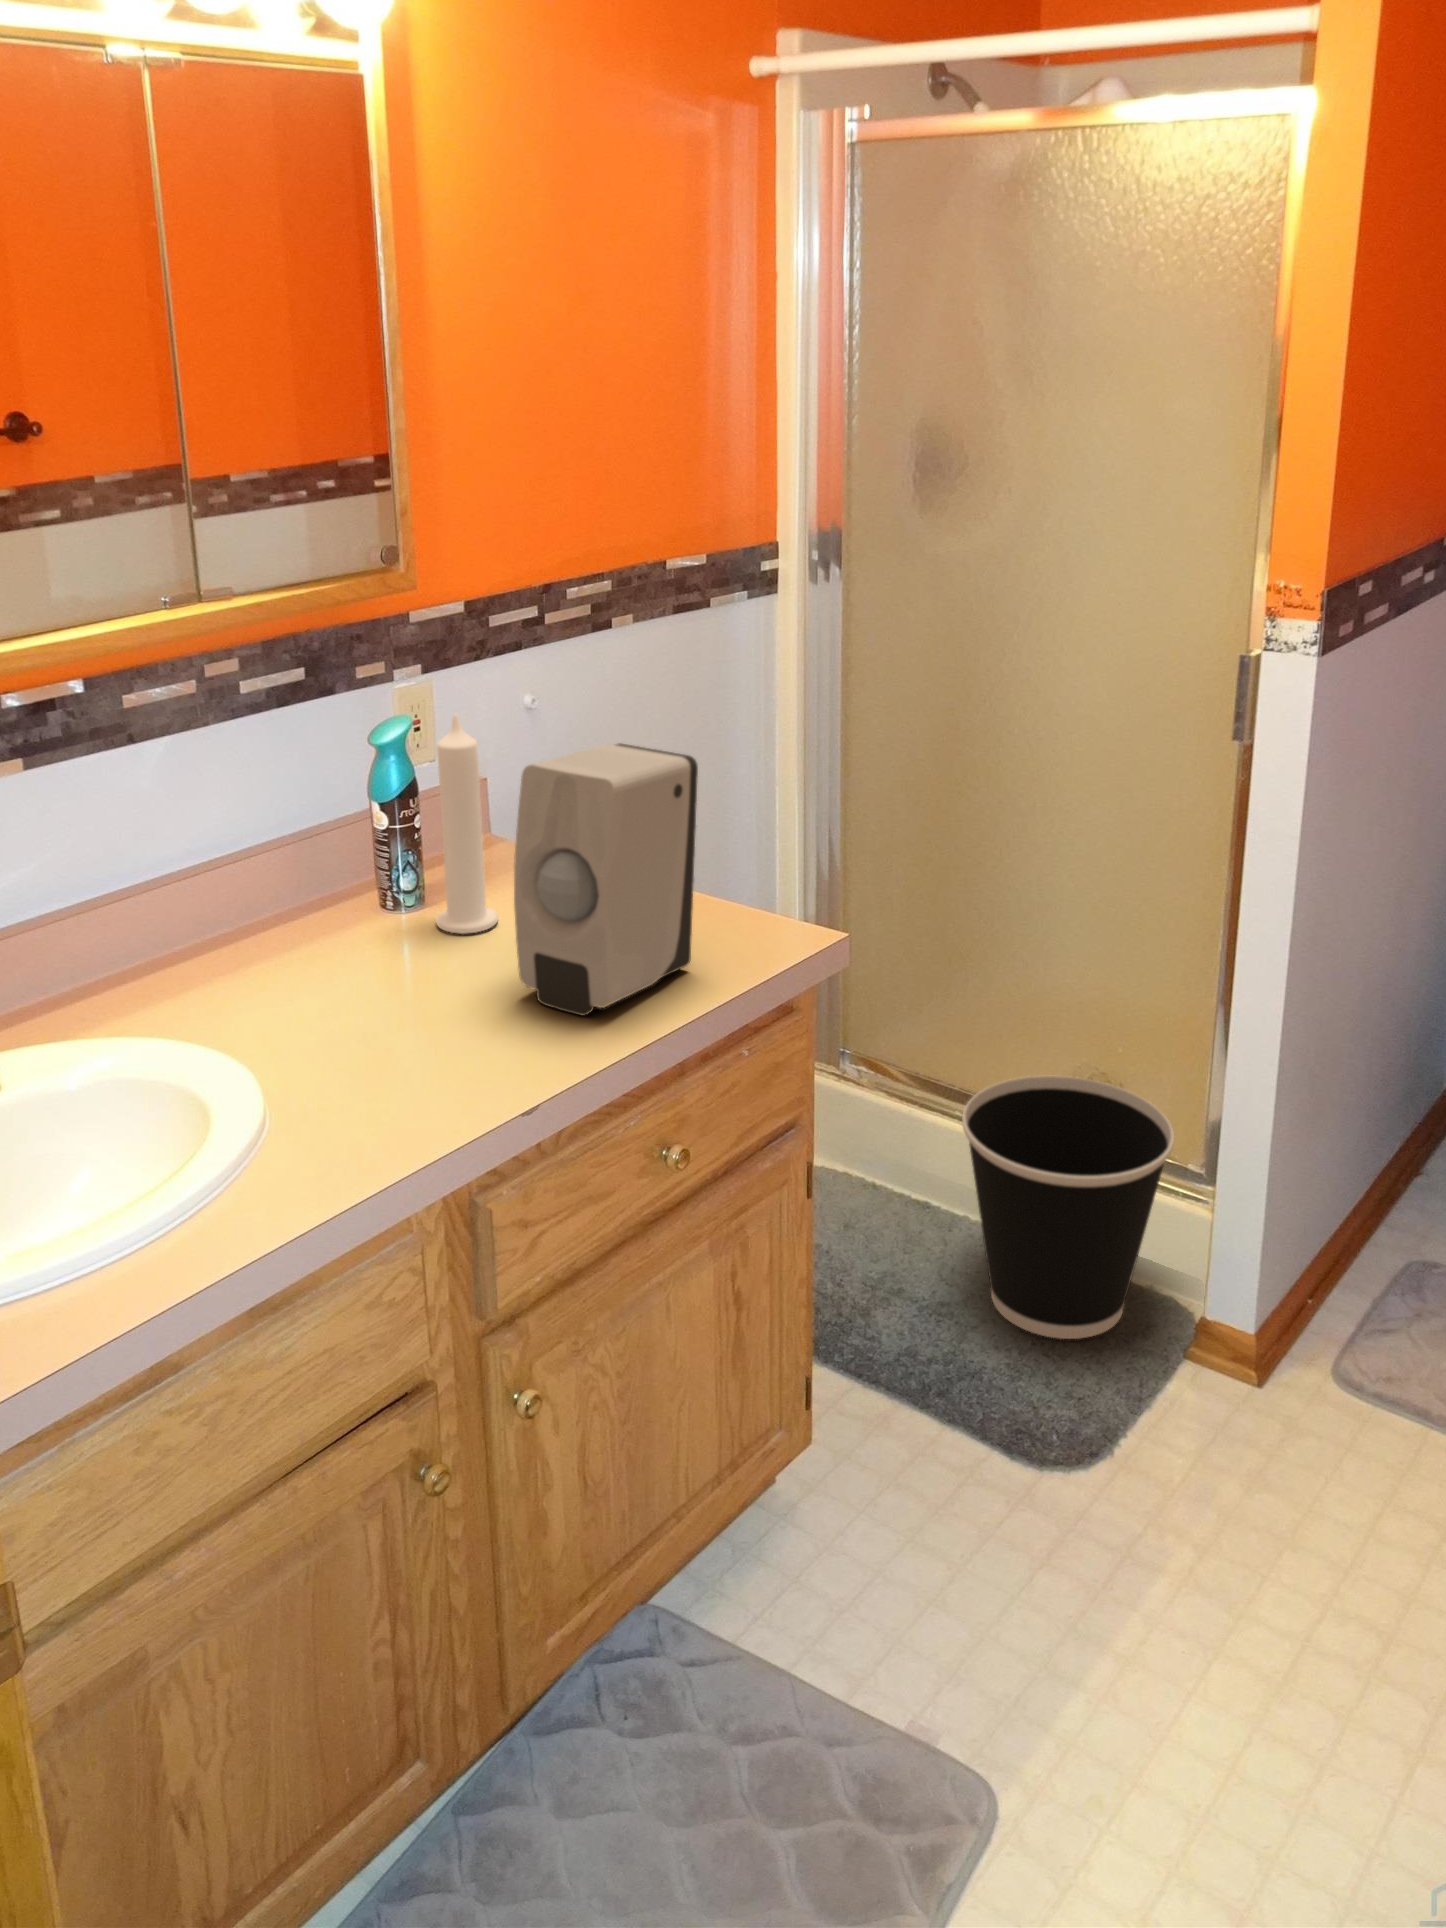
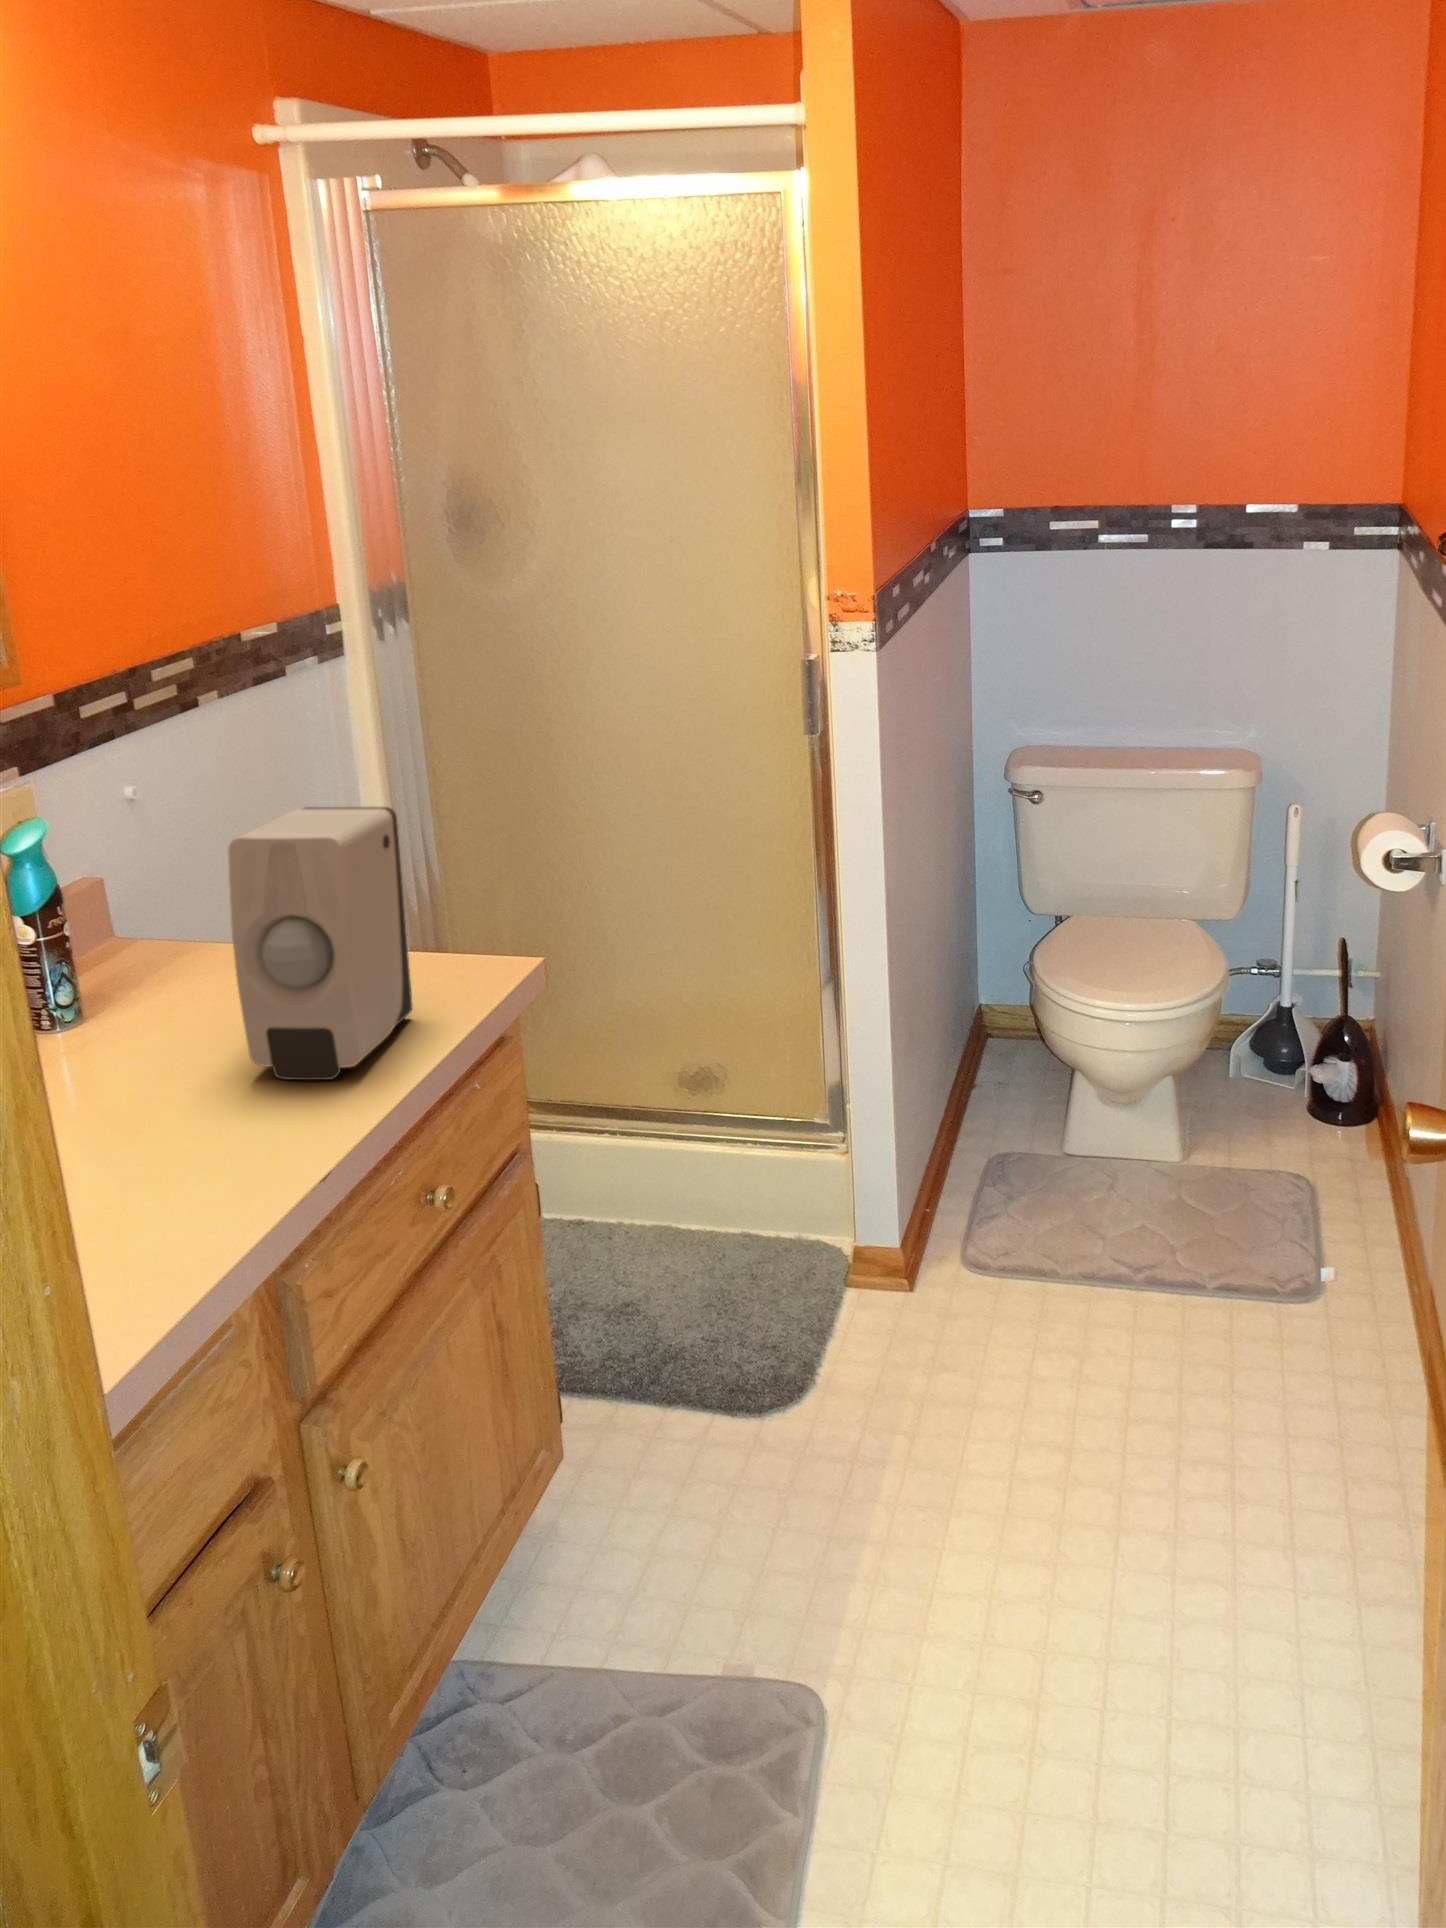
candle: present [436,714,498,934] -> none [94,805,183,1037]
wastebasket: present [962,1076,1174,1339] -> none [617,1064,807,1305]

